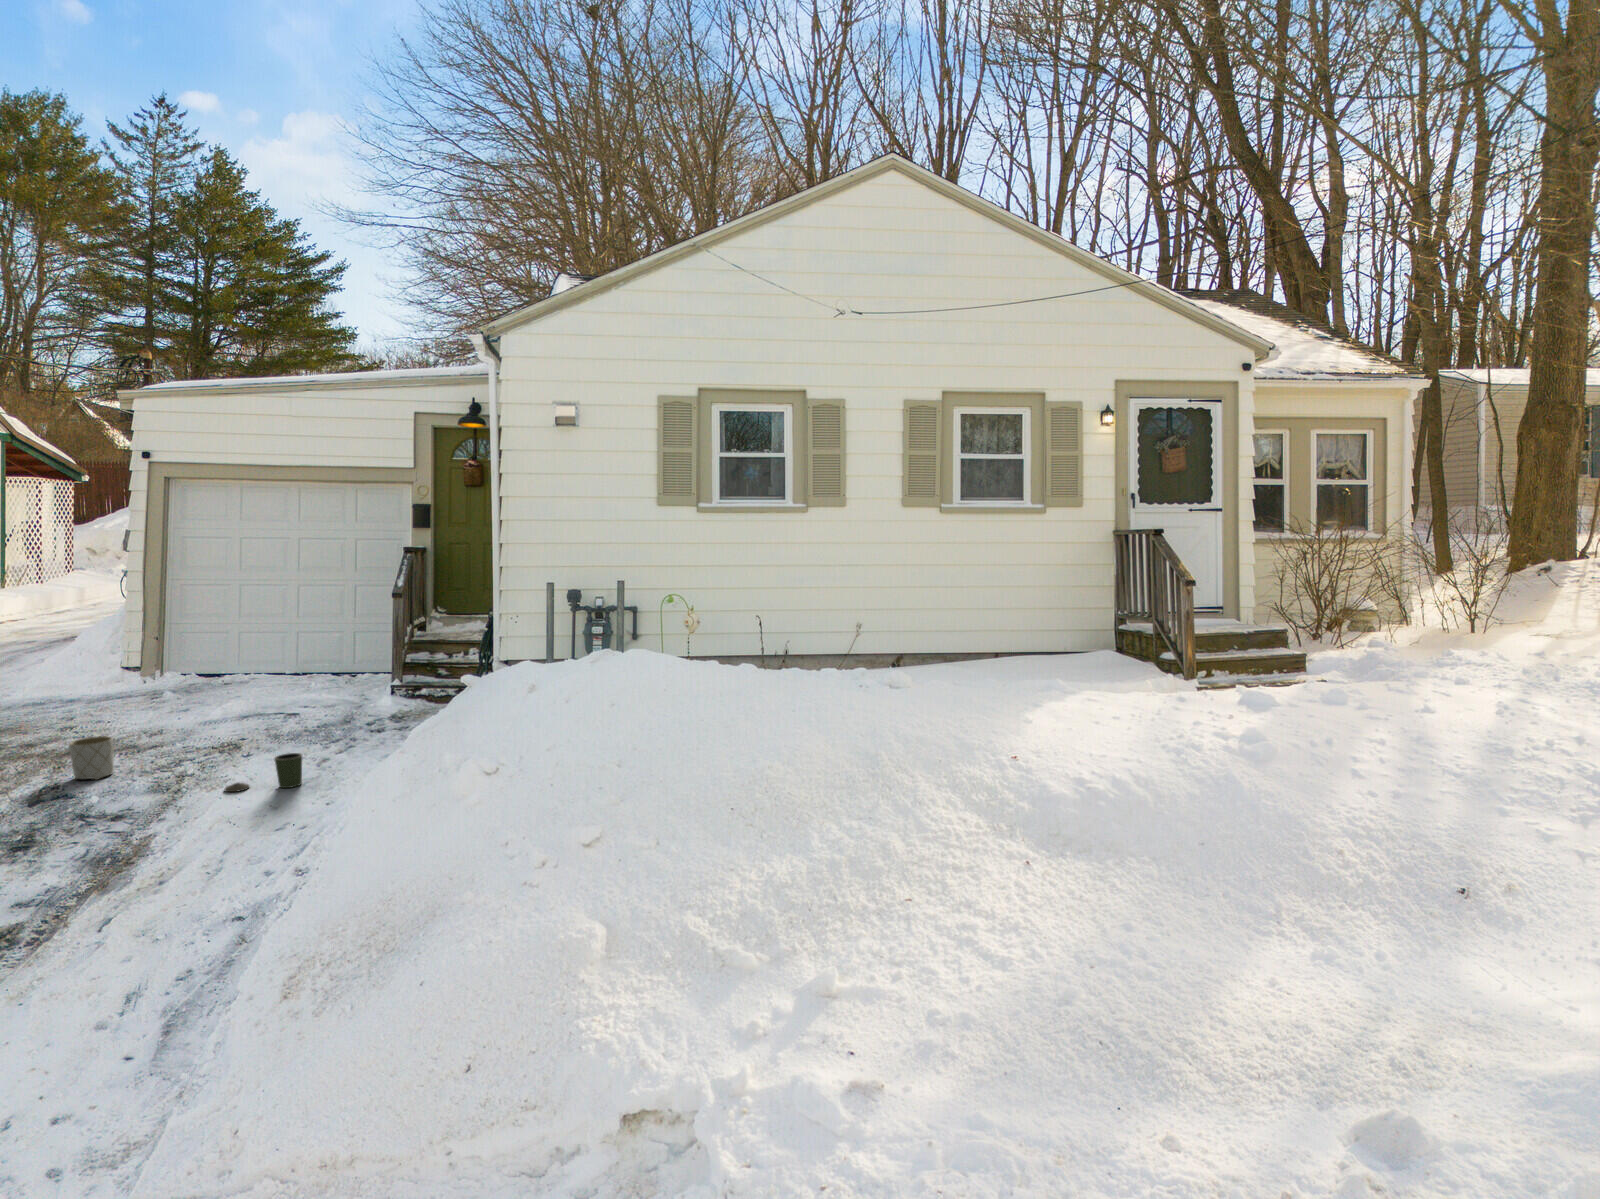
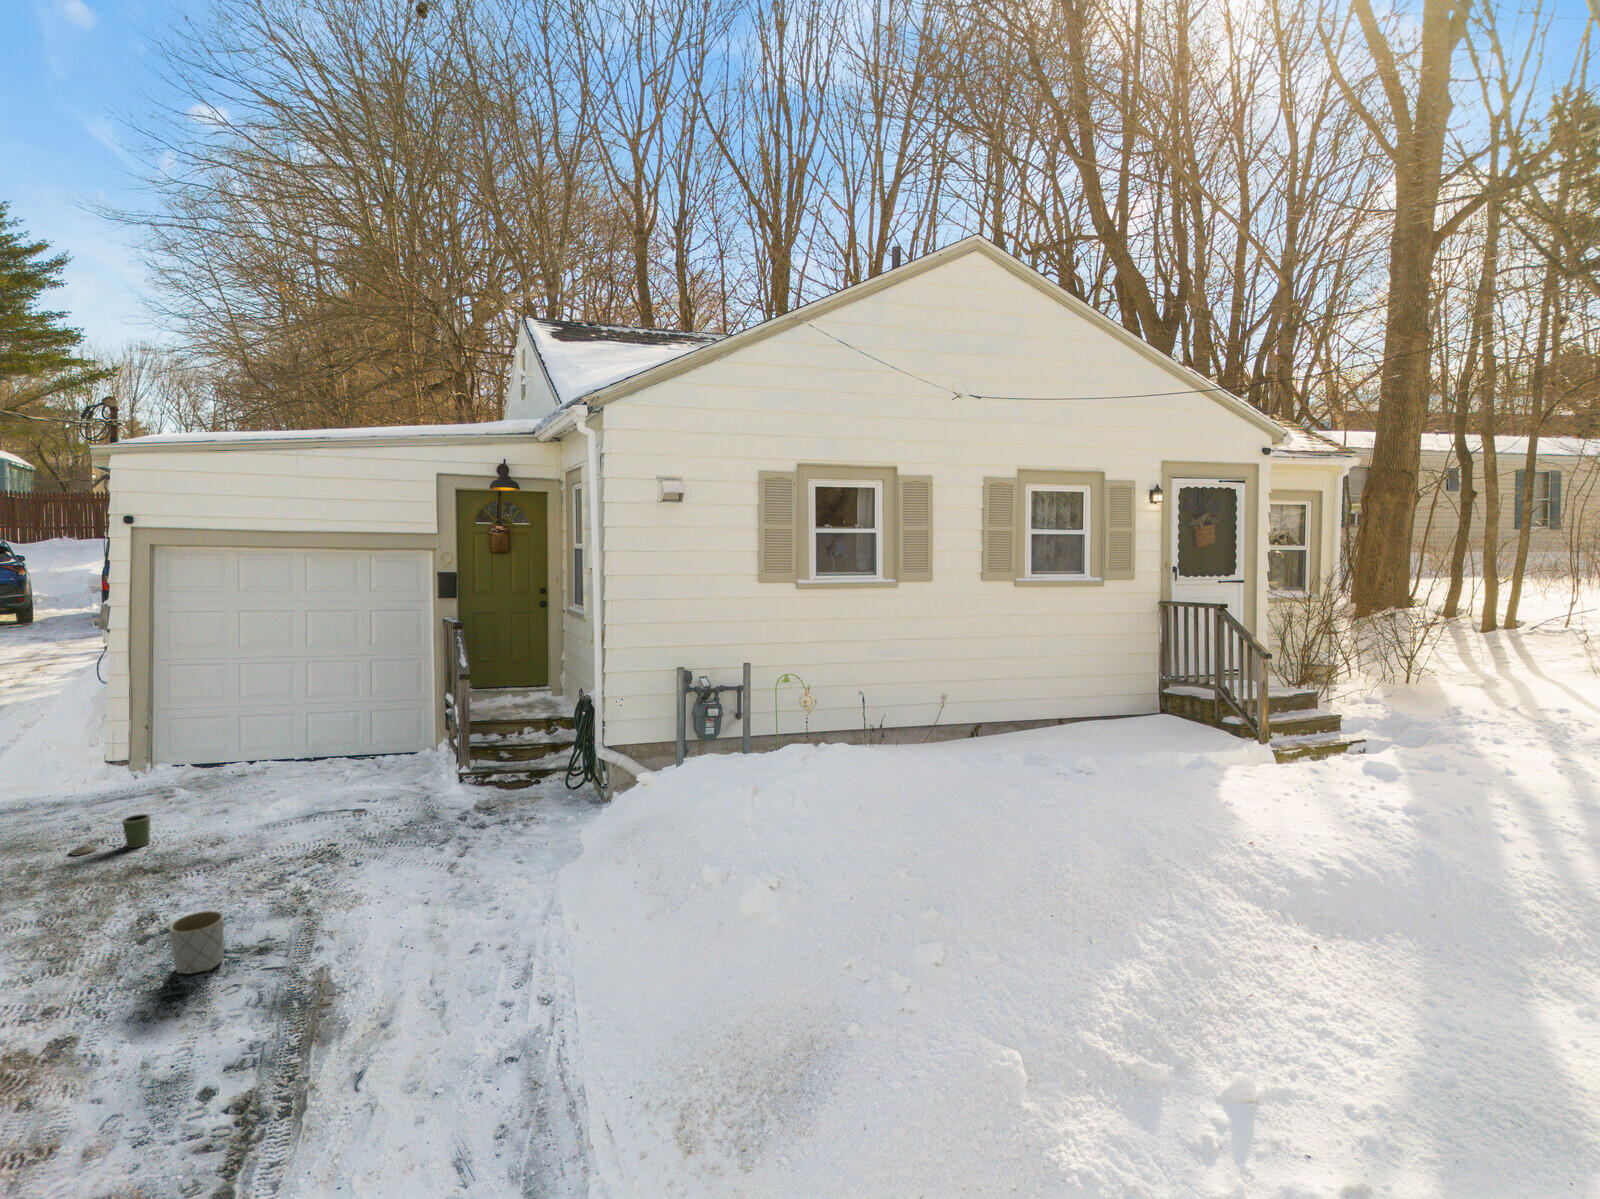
trash can: present [224,753,302,792] -> present [70,814,151,856]

